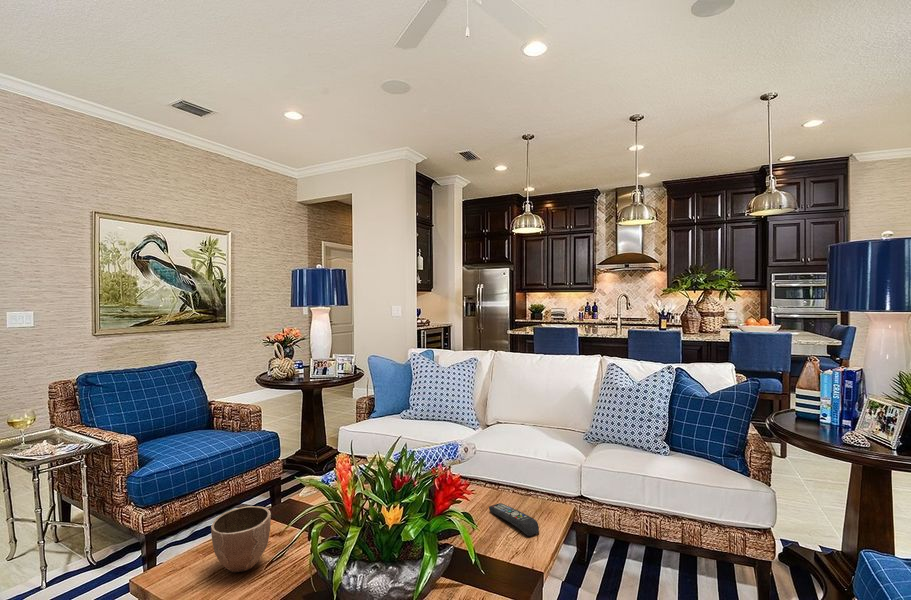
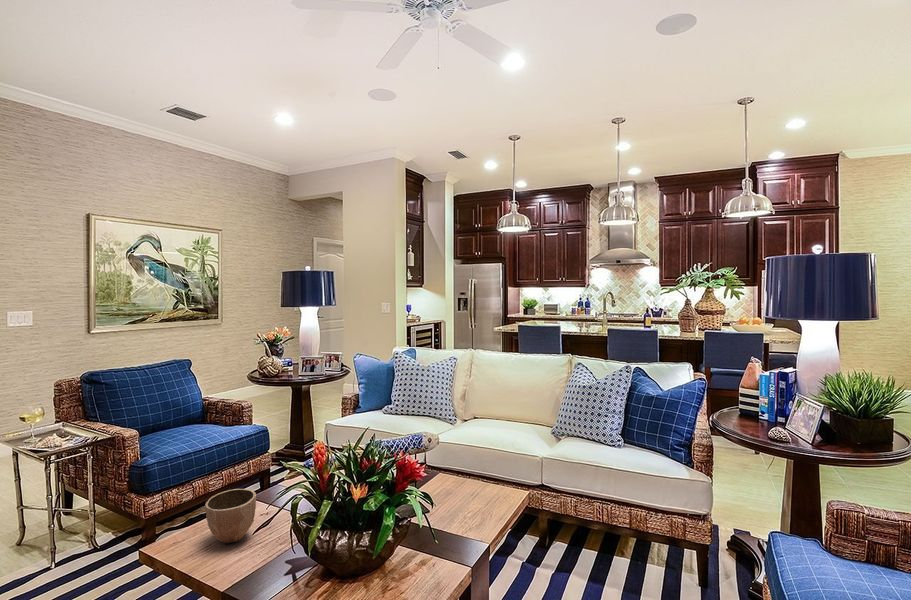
remote control: present [489,503,539,536] -> none [451,489,491,516]

